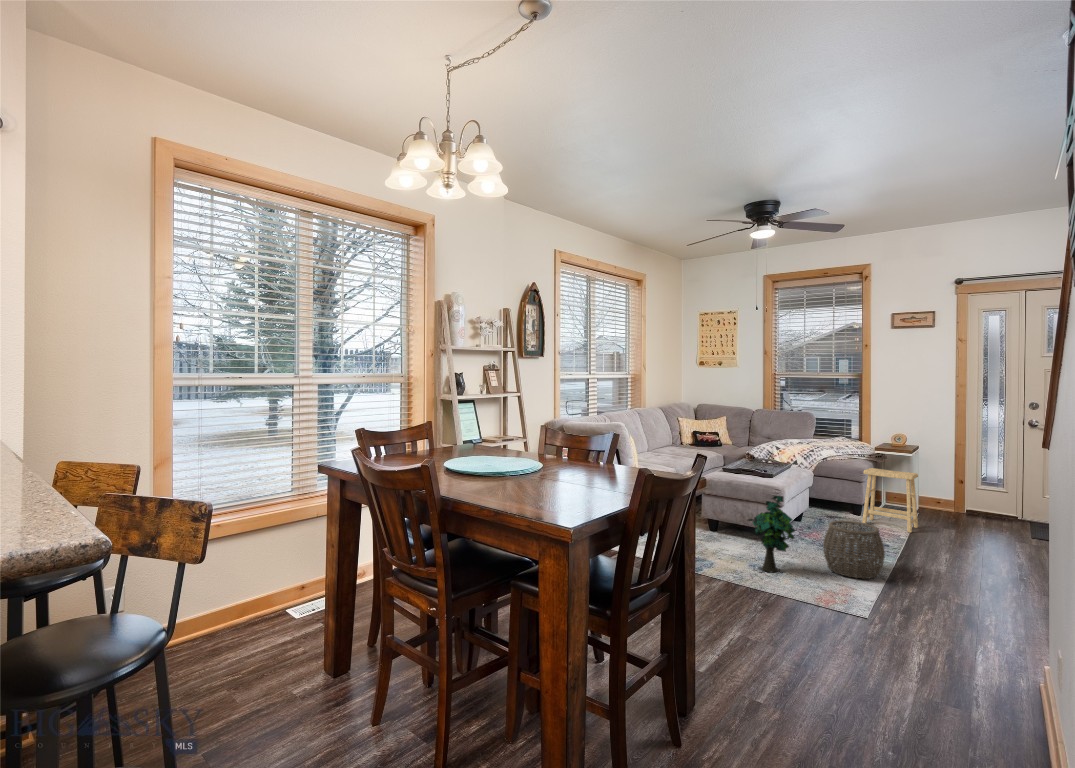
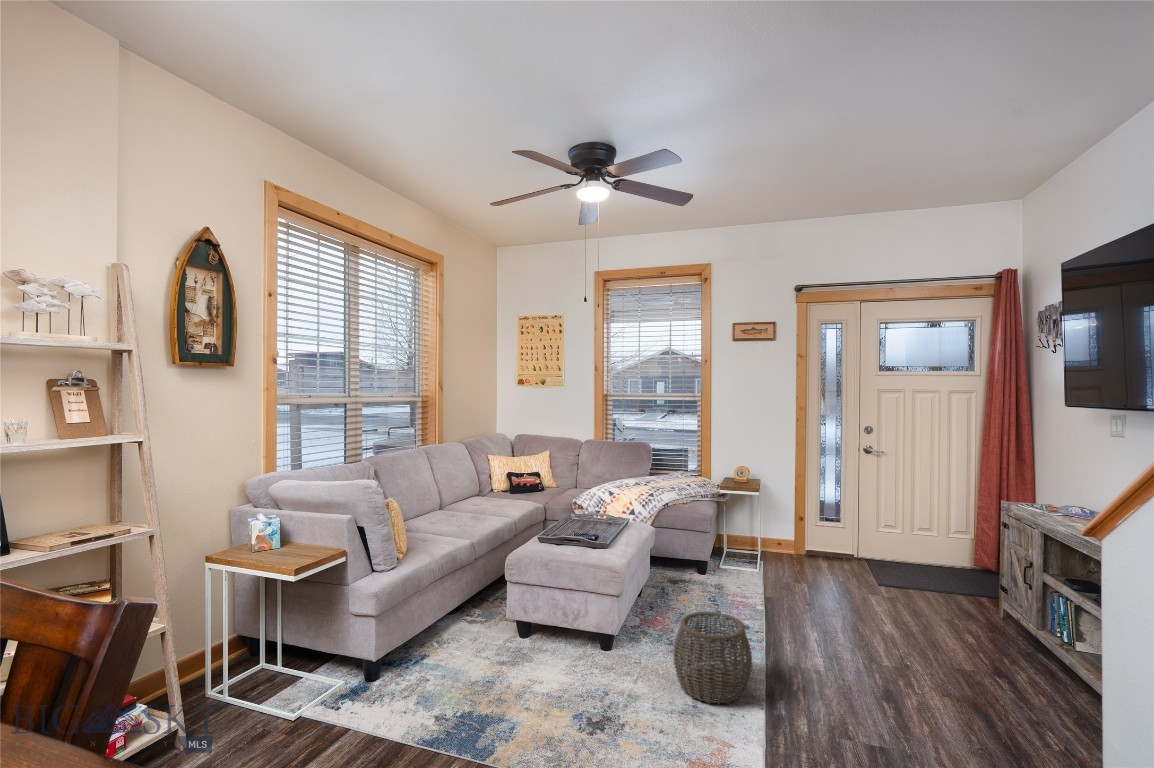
footstool: present [862,468,918,533] -> none [710,515,770,597]
decorative plant: present [749,496,795,572] -> none [568,592,638,714]

